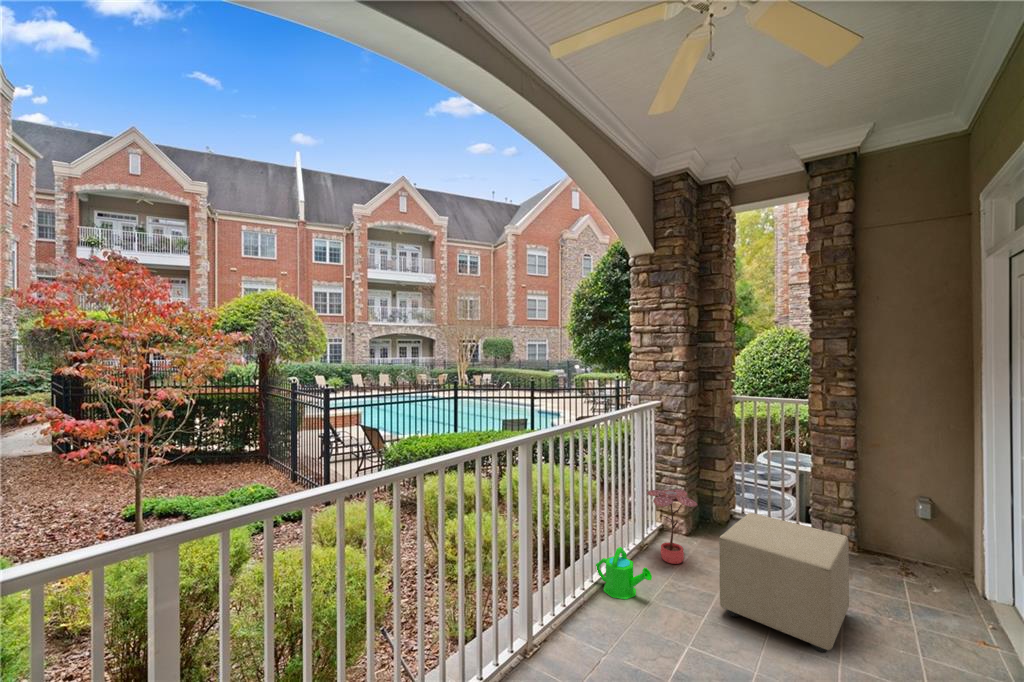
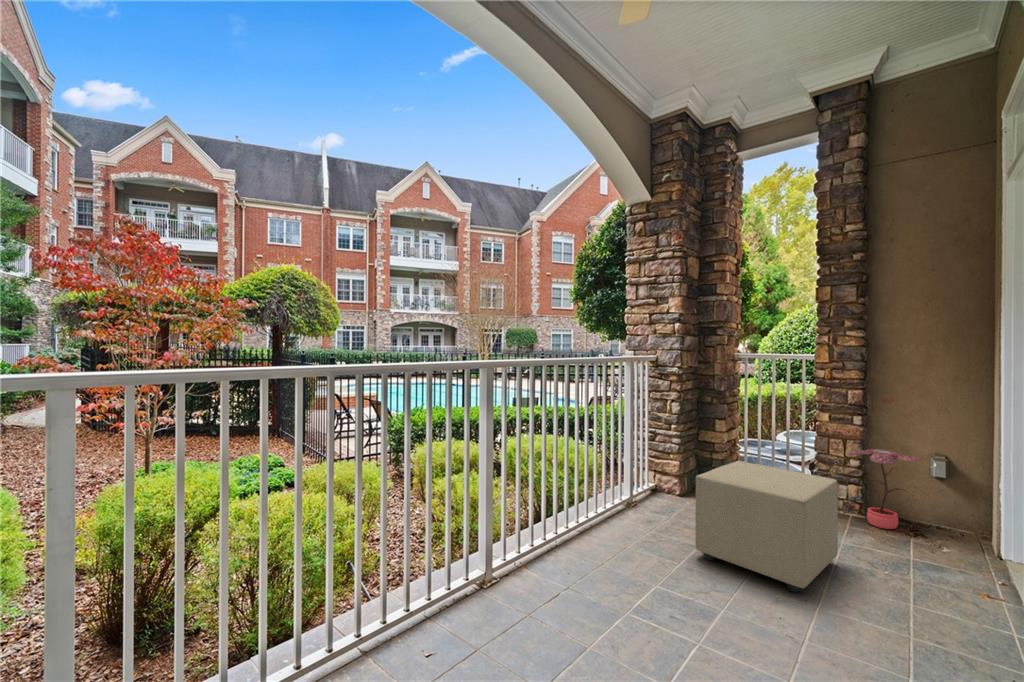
potted plant: present [647,489,697,564] -> present [847,449,921,529]
watering can: present [596,547,652,600] -> none [572,491,627,542]

